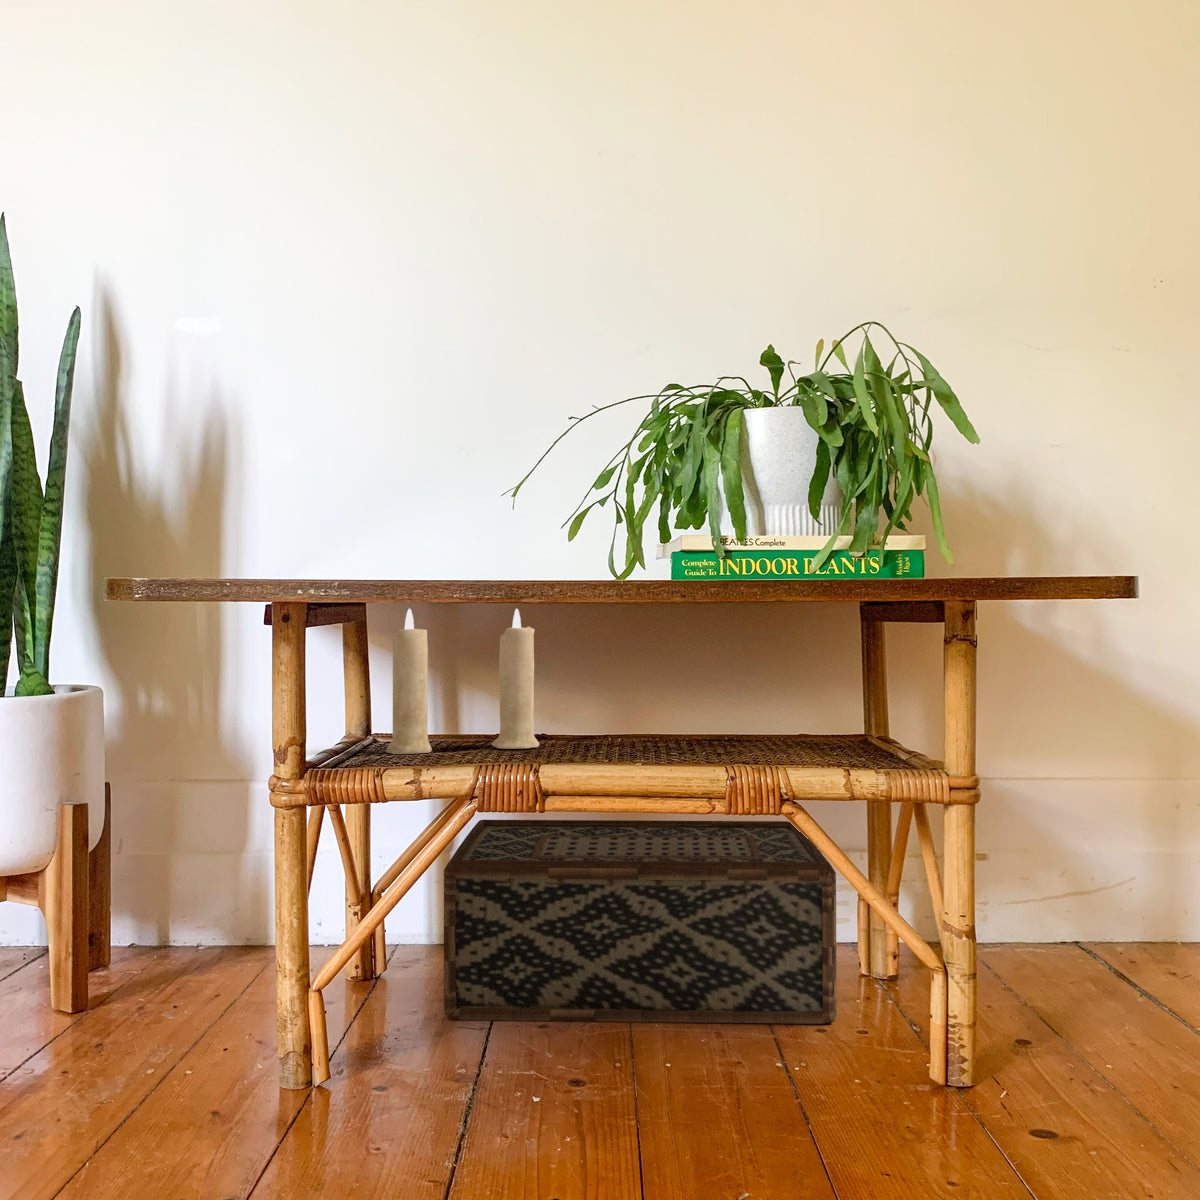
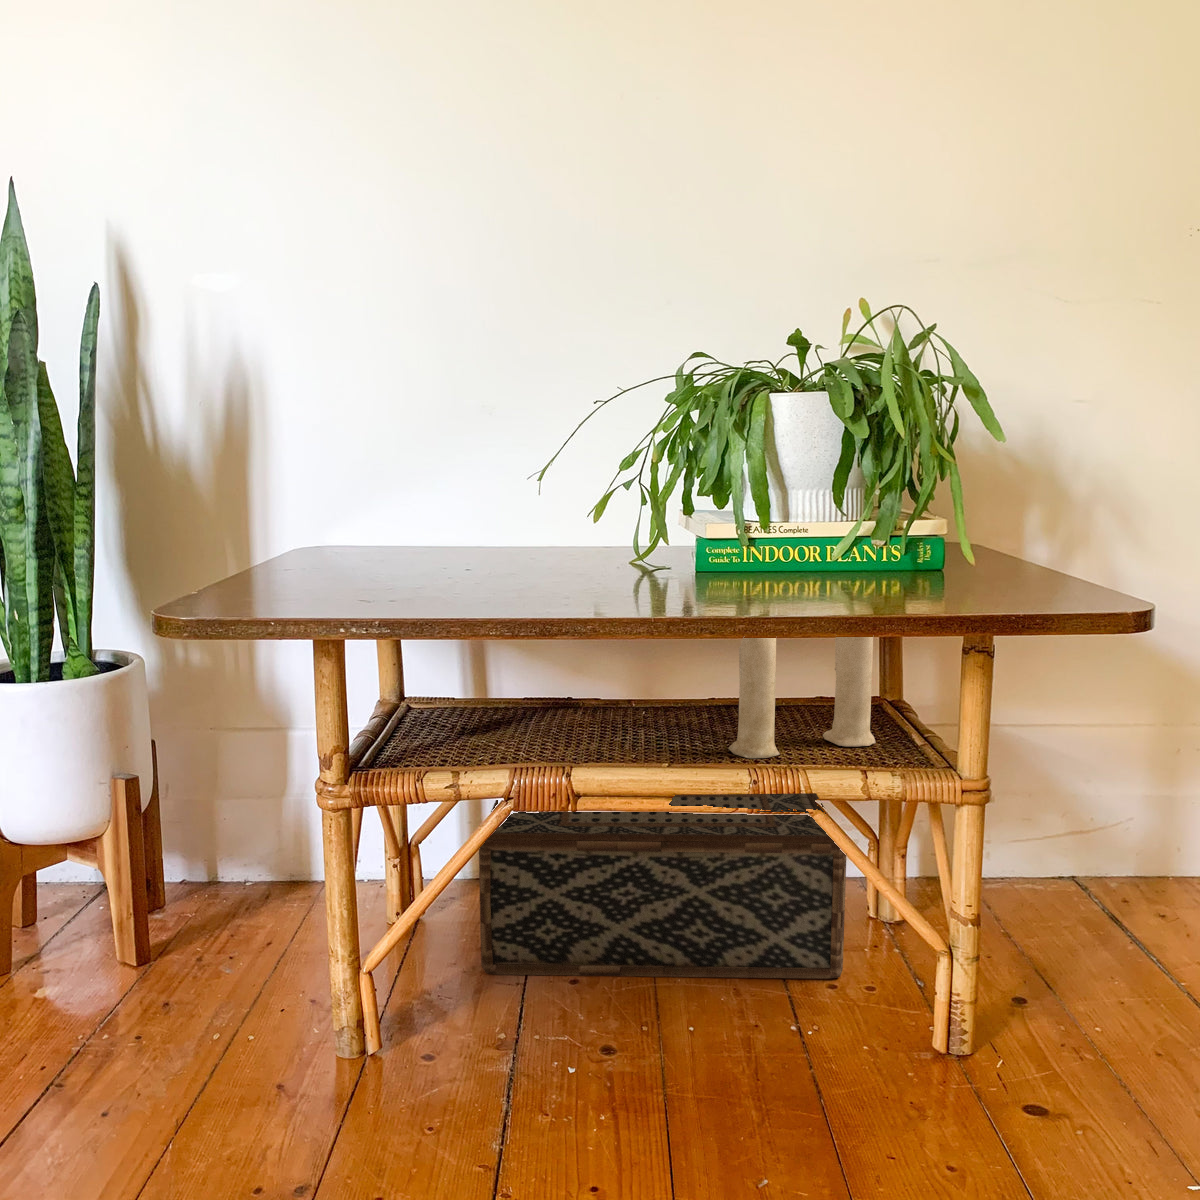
candle: present [386,609,539,754] -> present [728,636,876,758]

